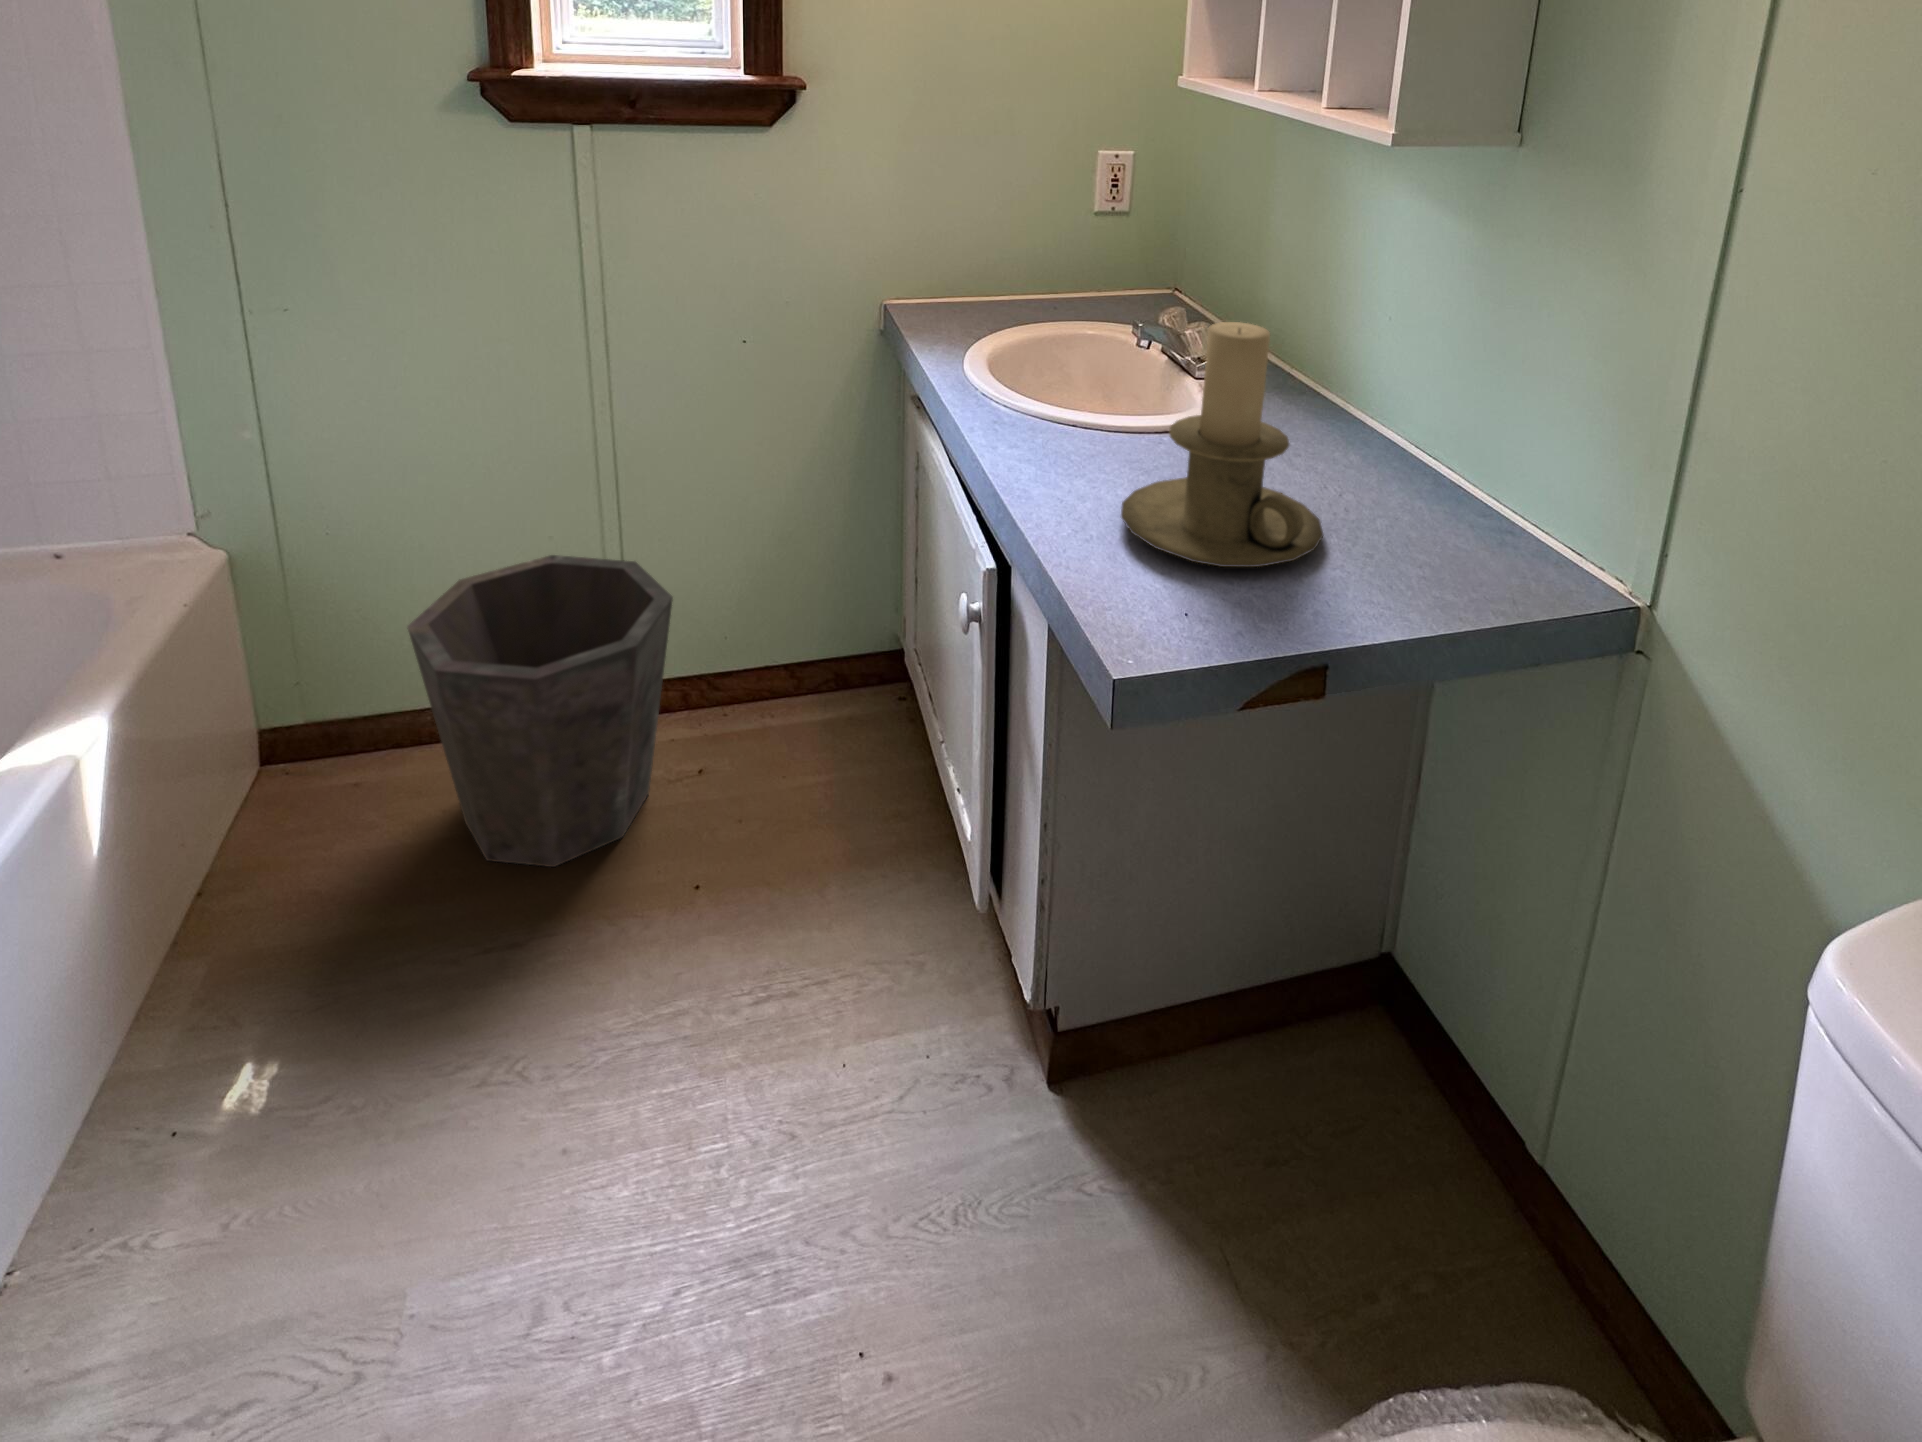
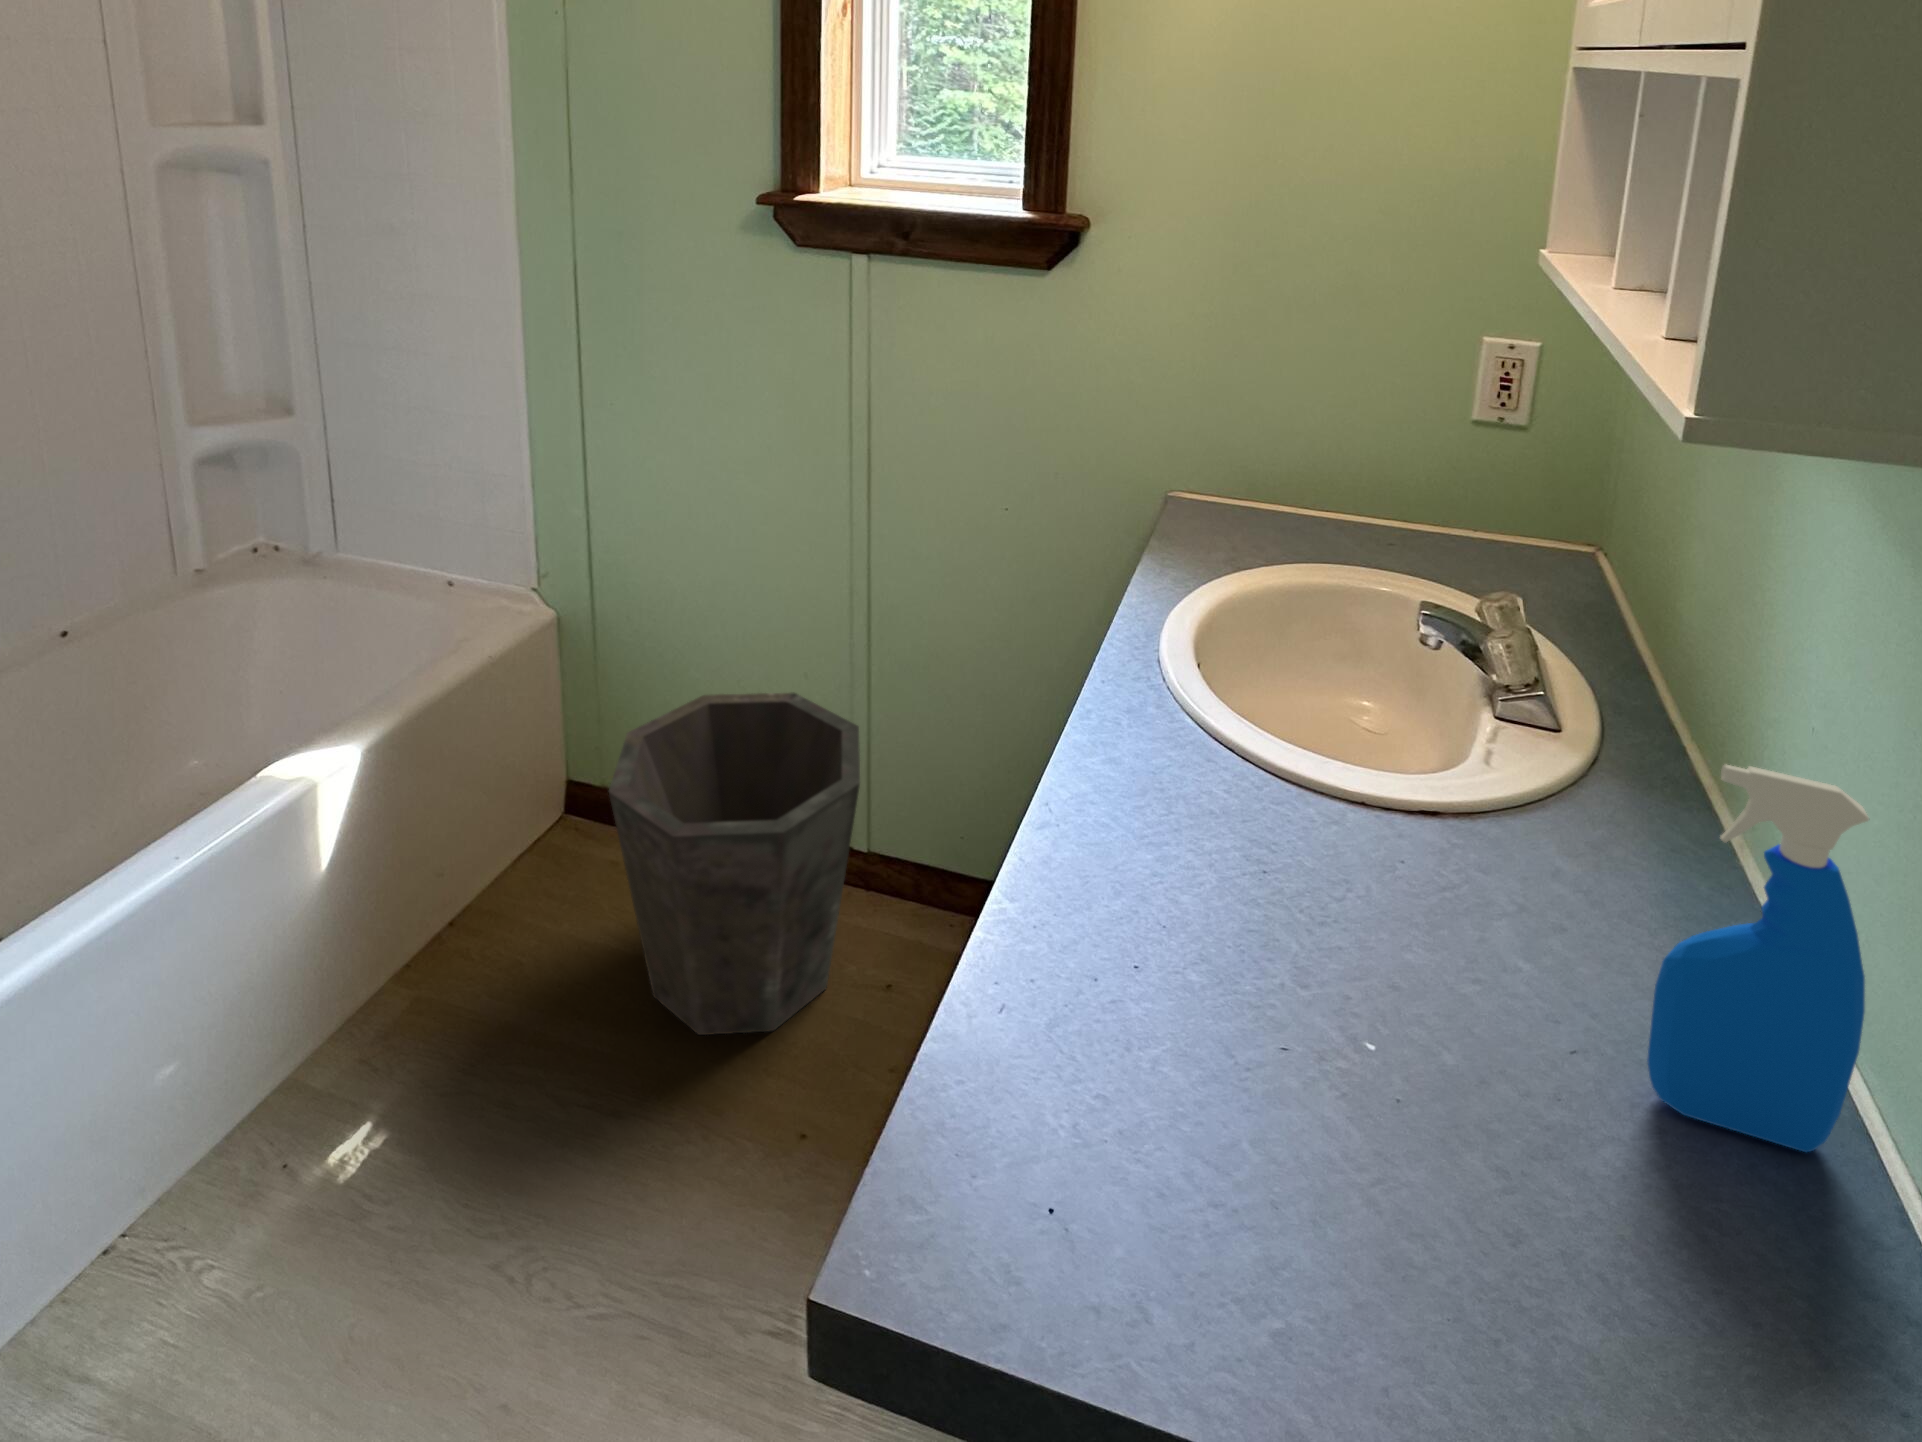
spray bottle: none [1372,310,1460,499] -> present [1647,764,1869,1152]
candle holder: present [1121,322,1323,567] -> none [1114,694,1475,1188]

